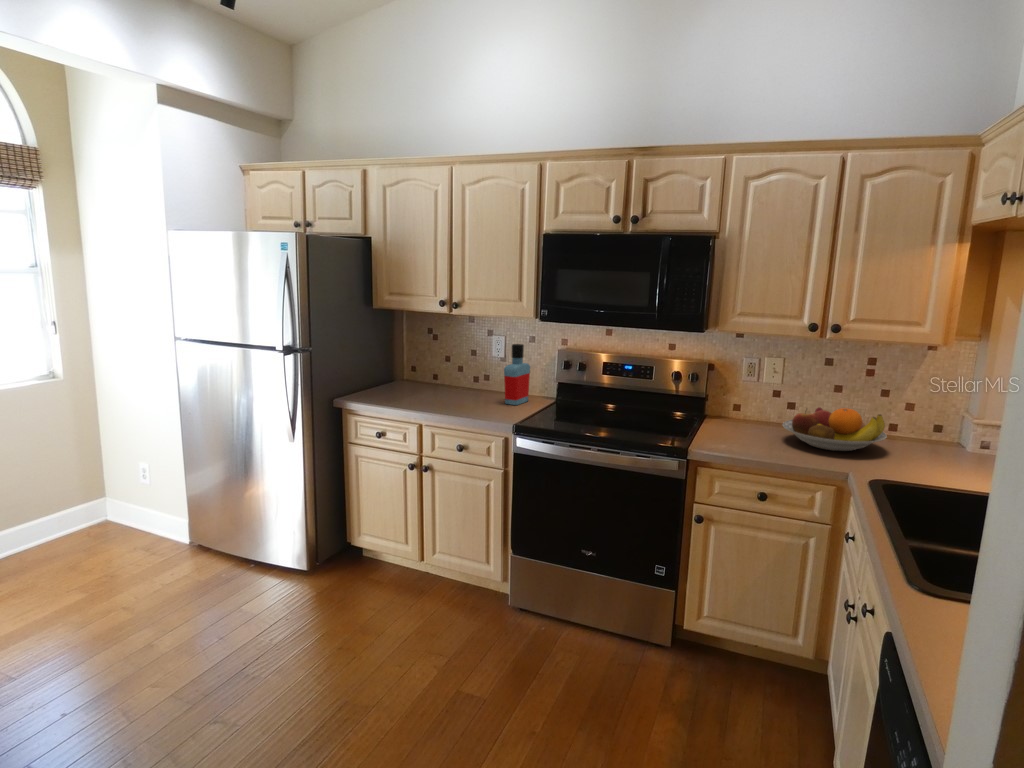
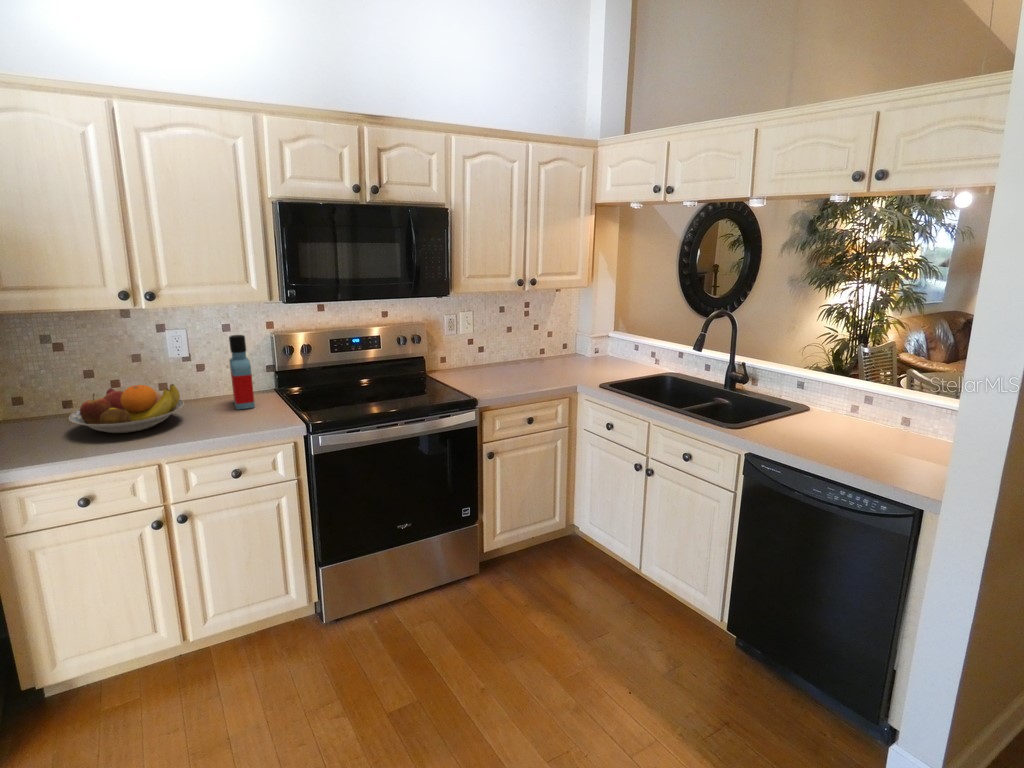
fruit bowl: present [782,407,887,451] -> present [69,384,184,433]

